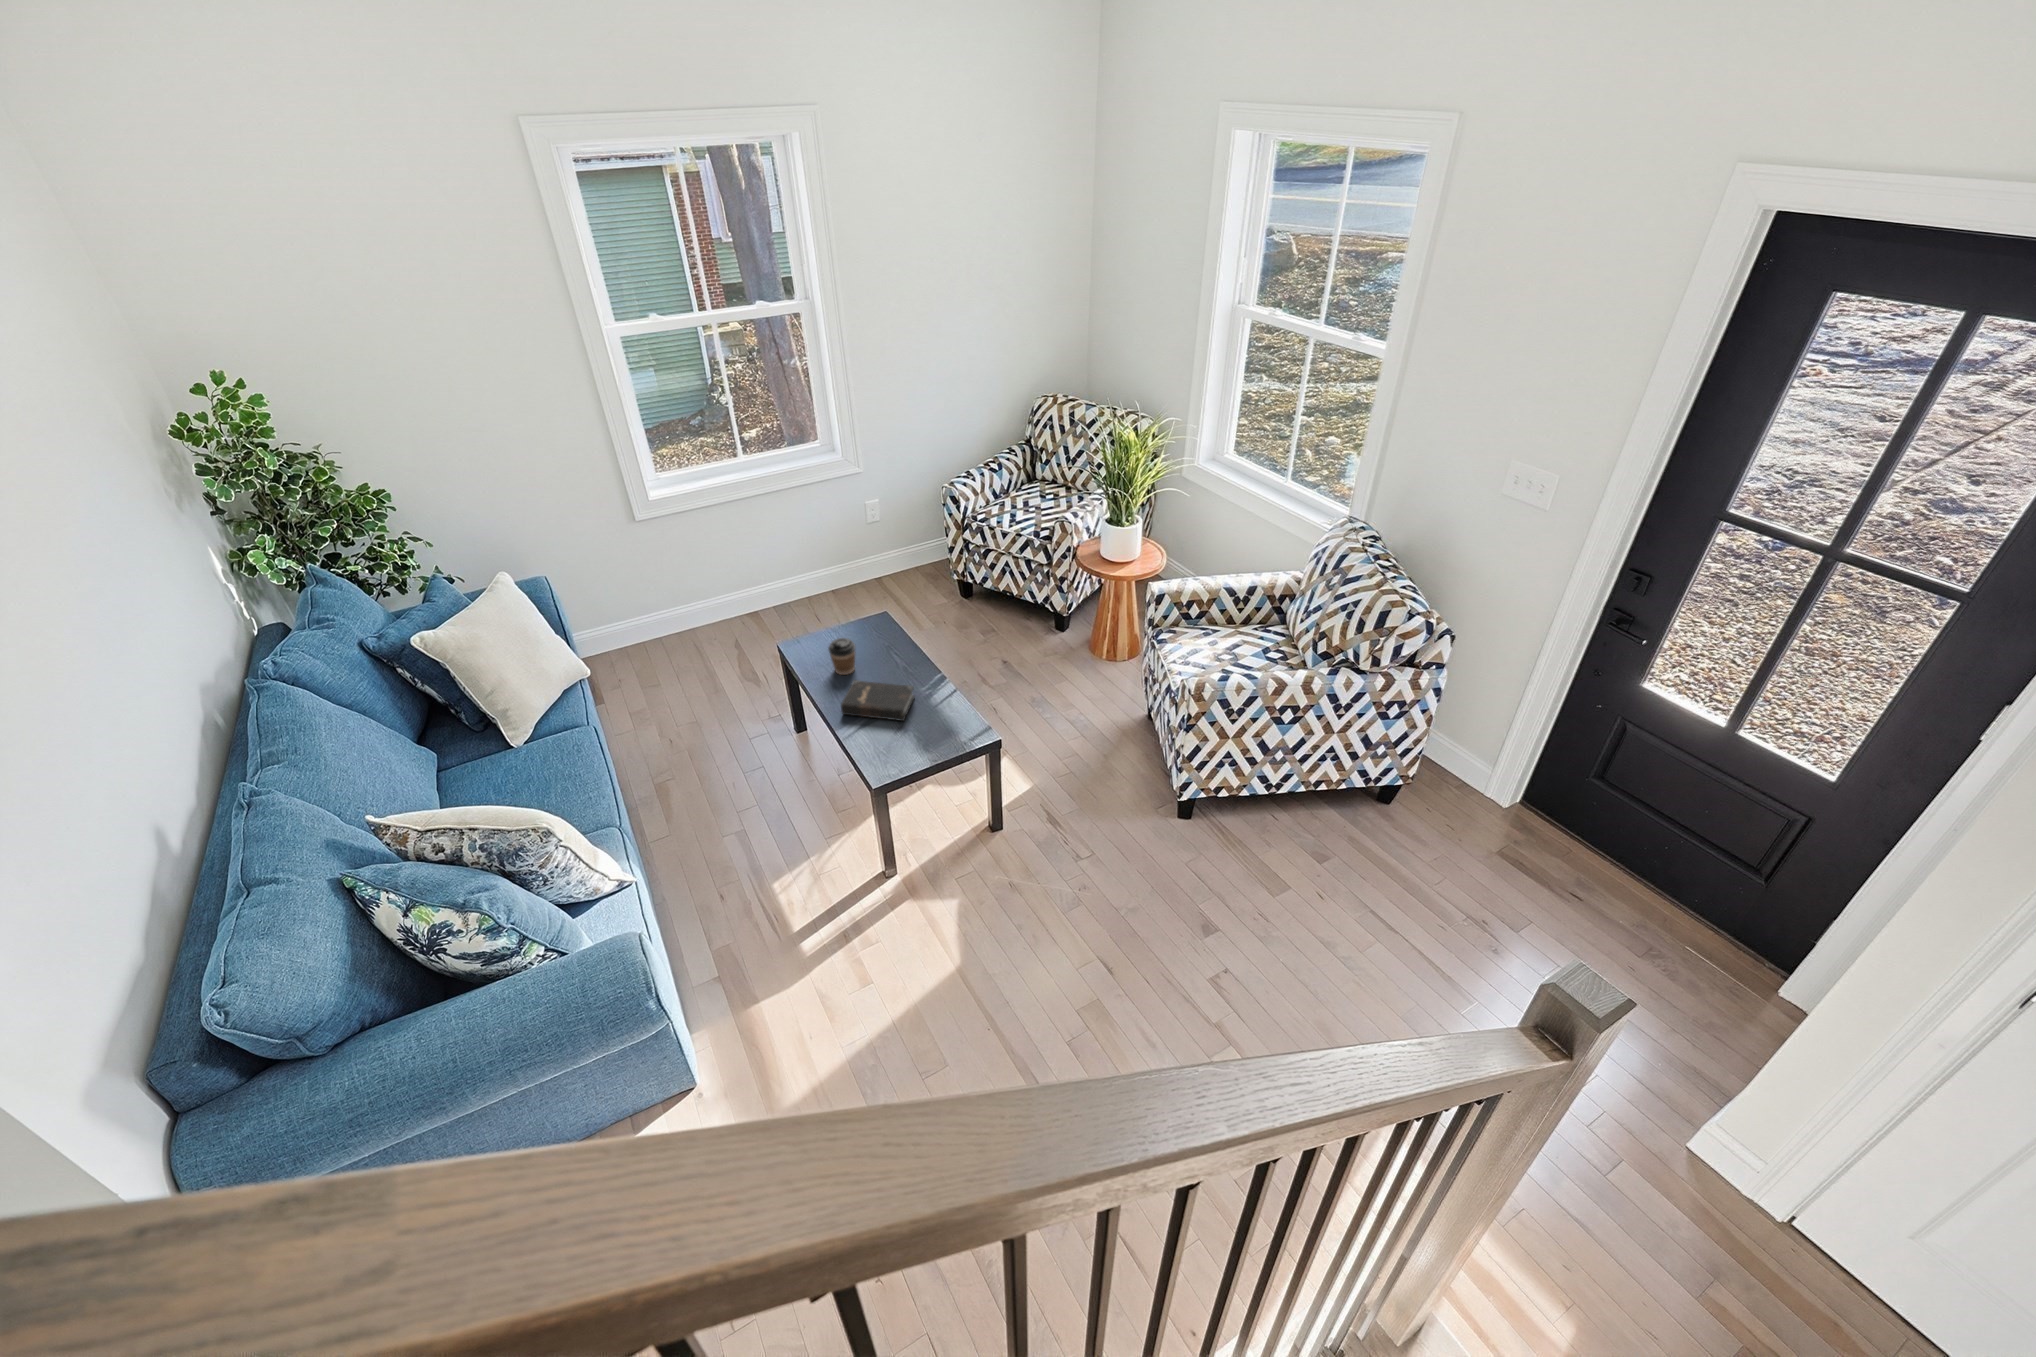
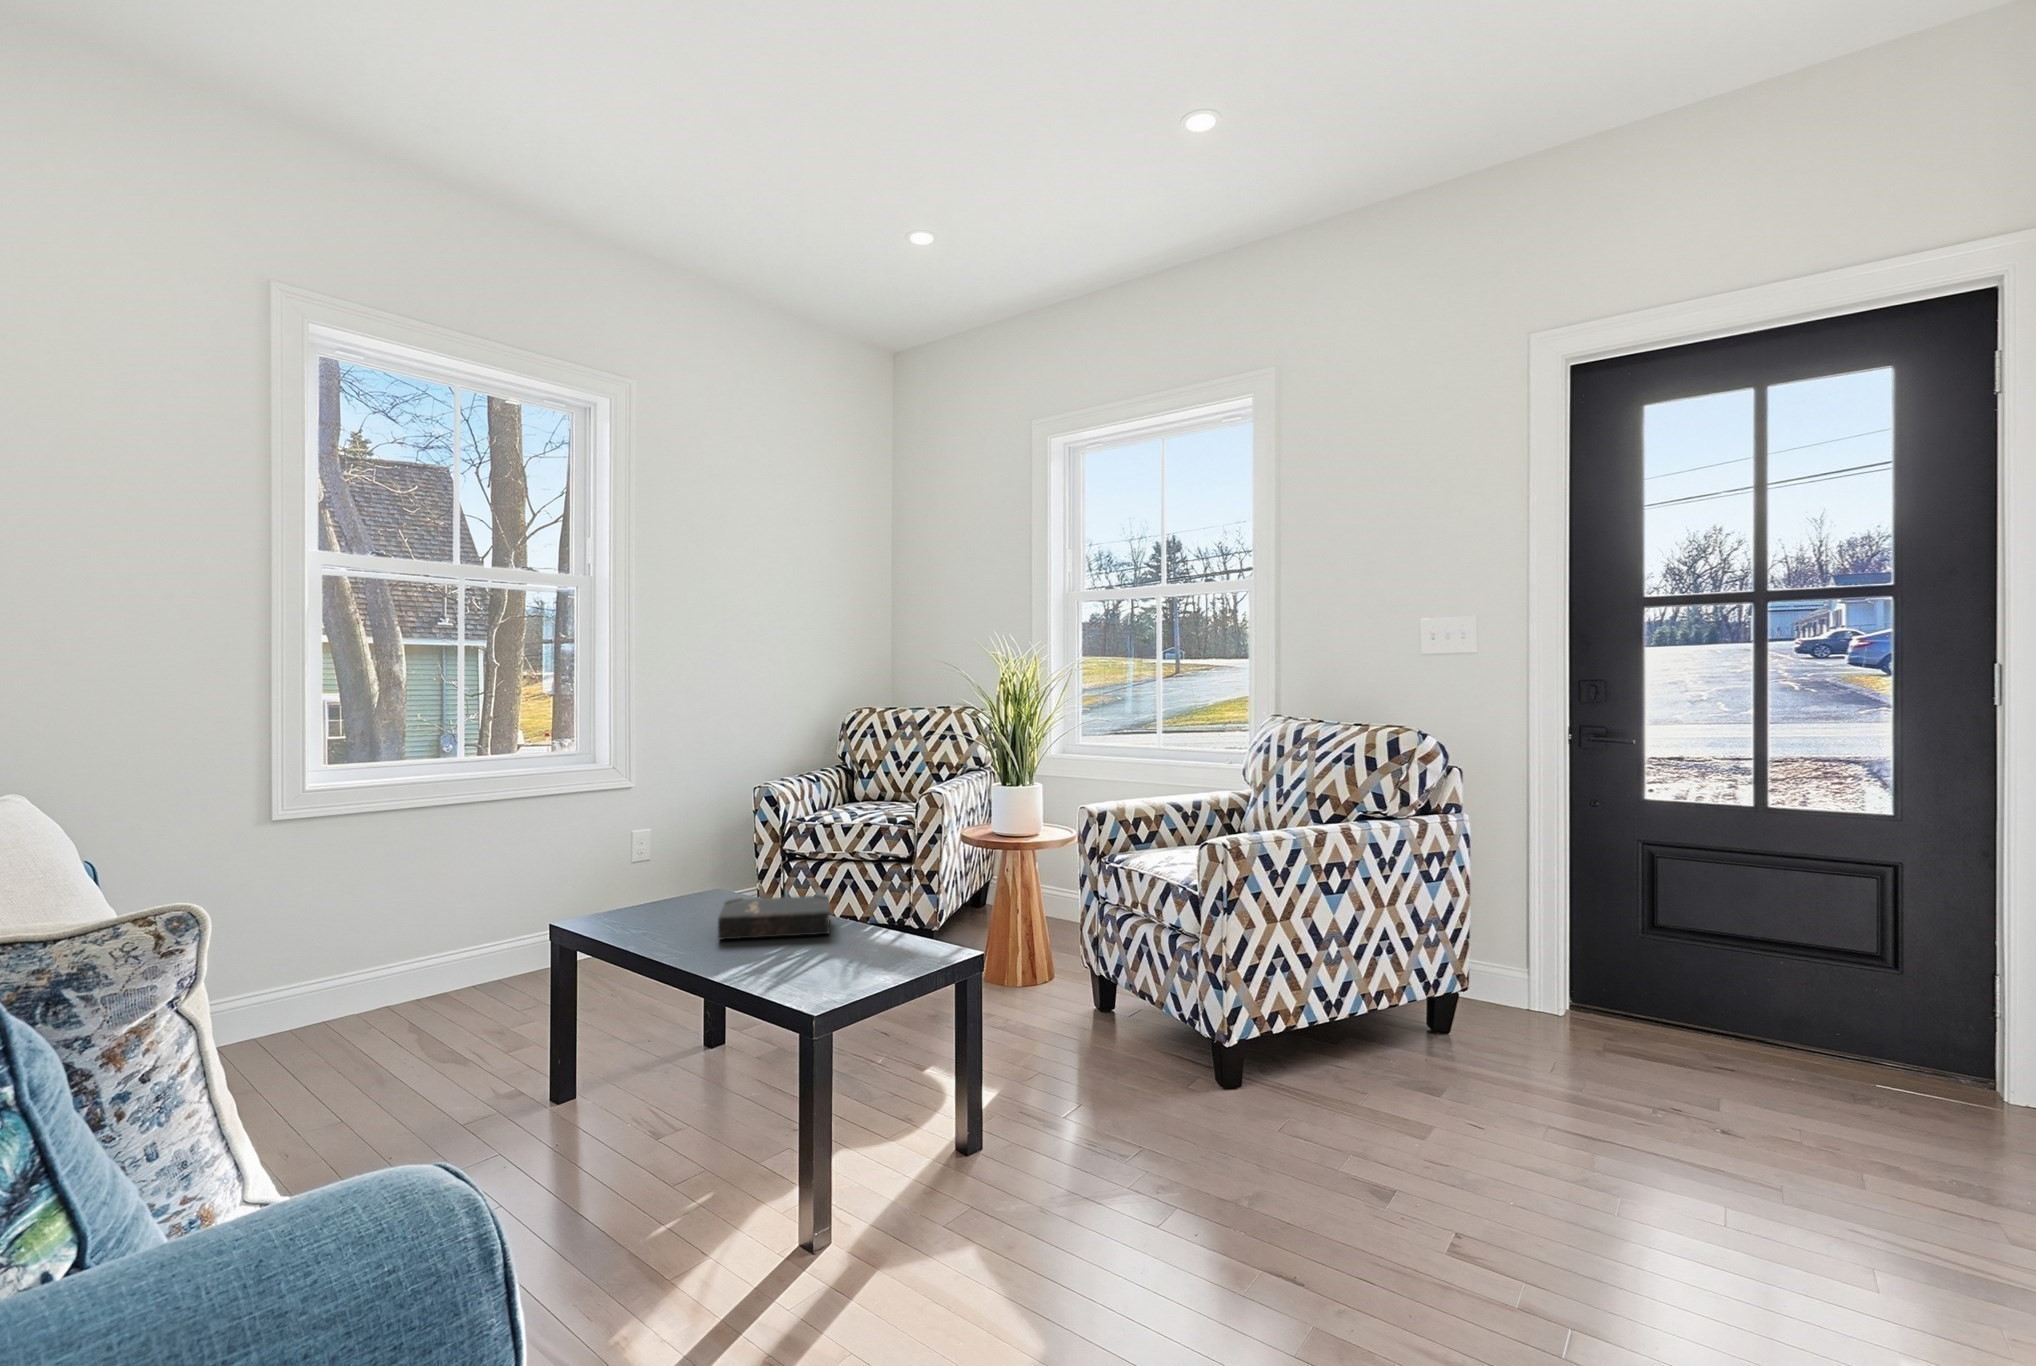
coffee cup: present [828,638,856,675] -> none [672,854,718,913]

